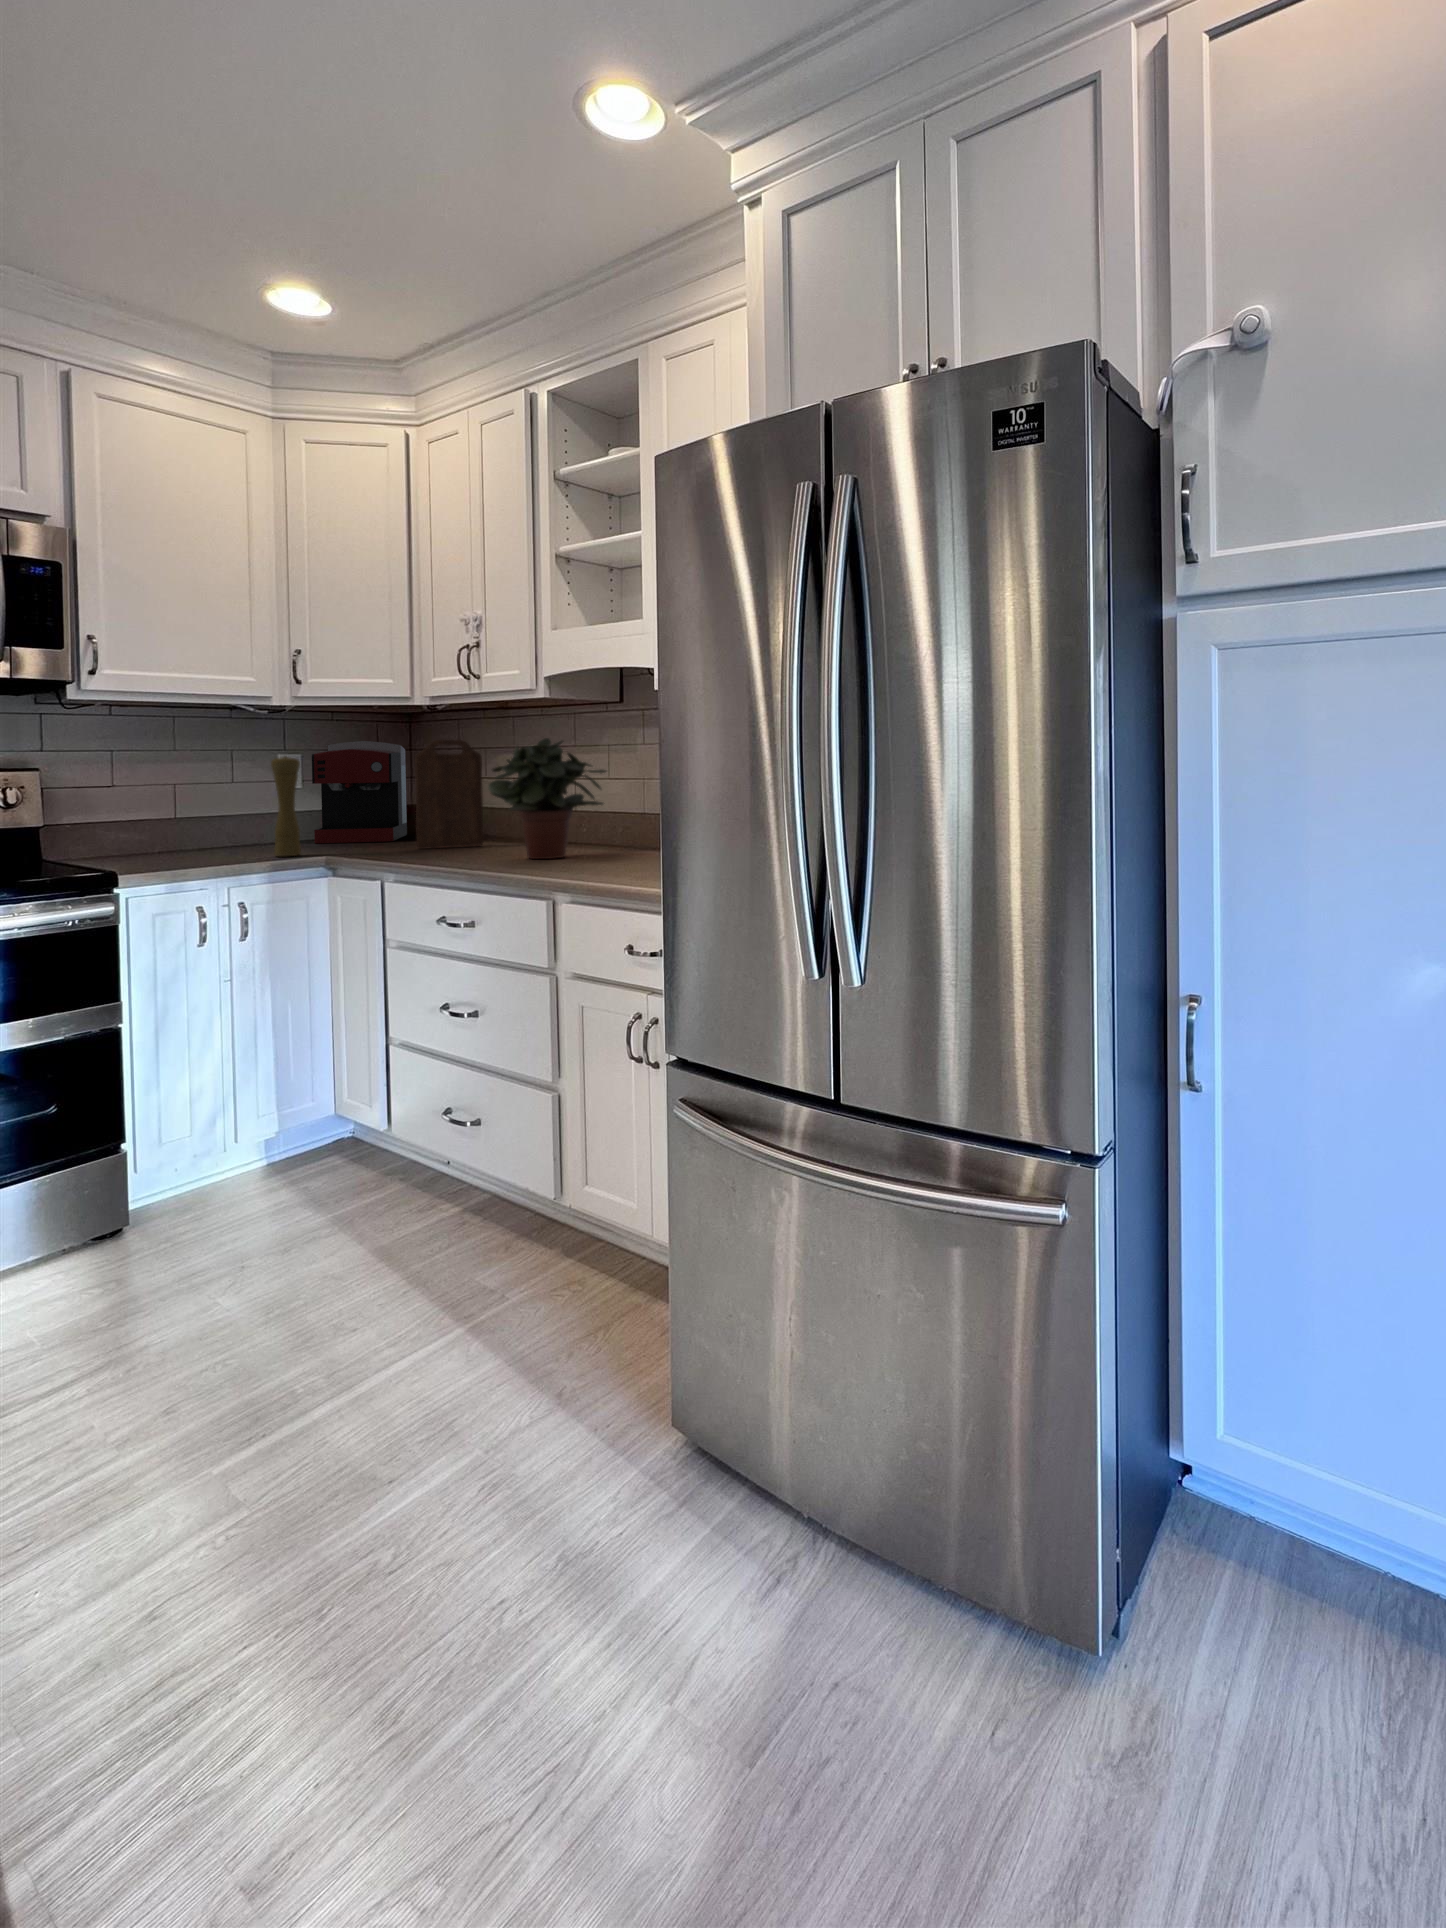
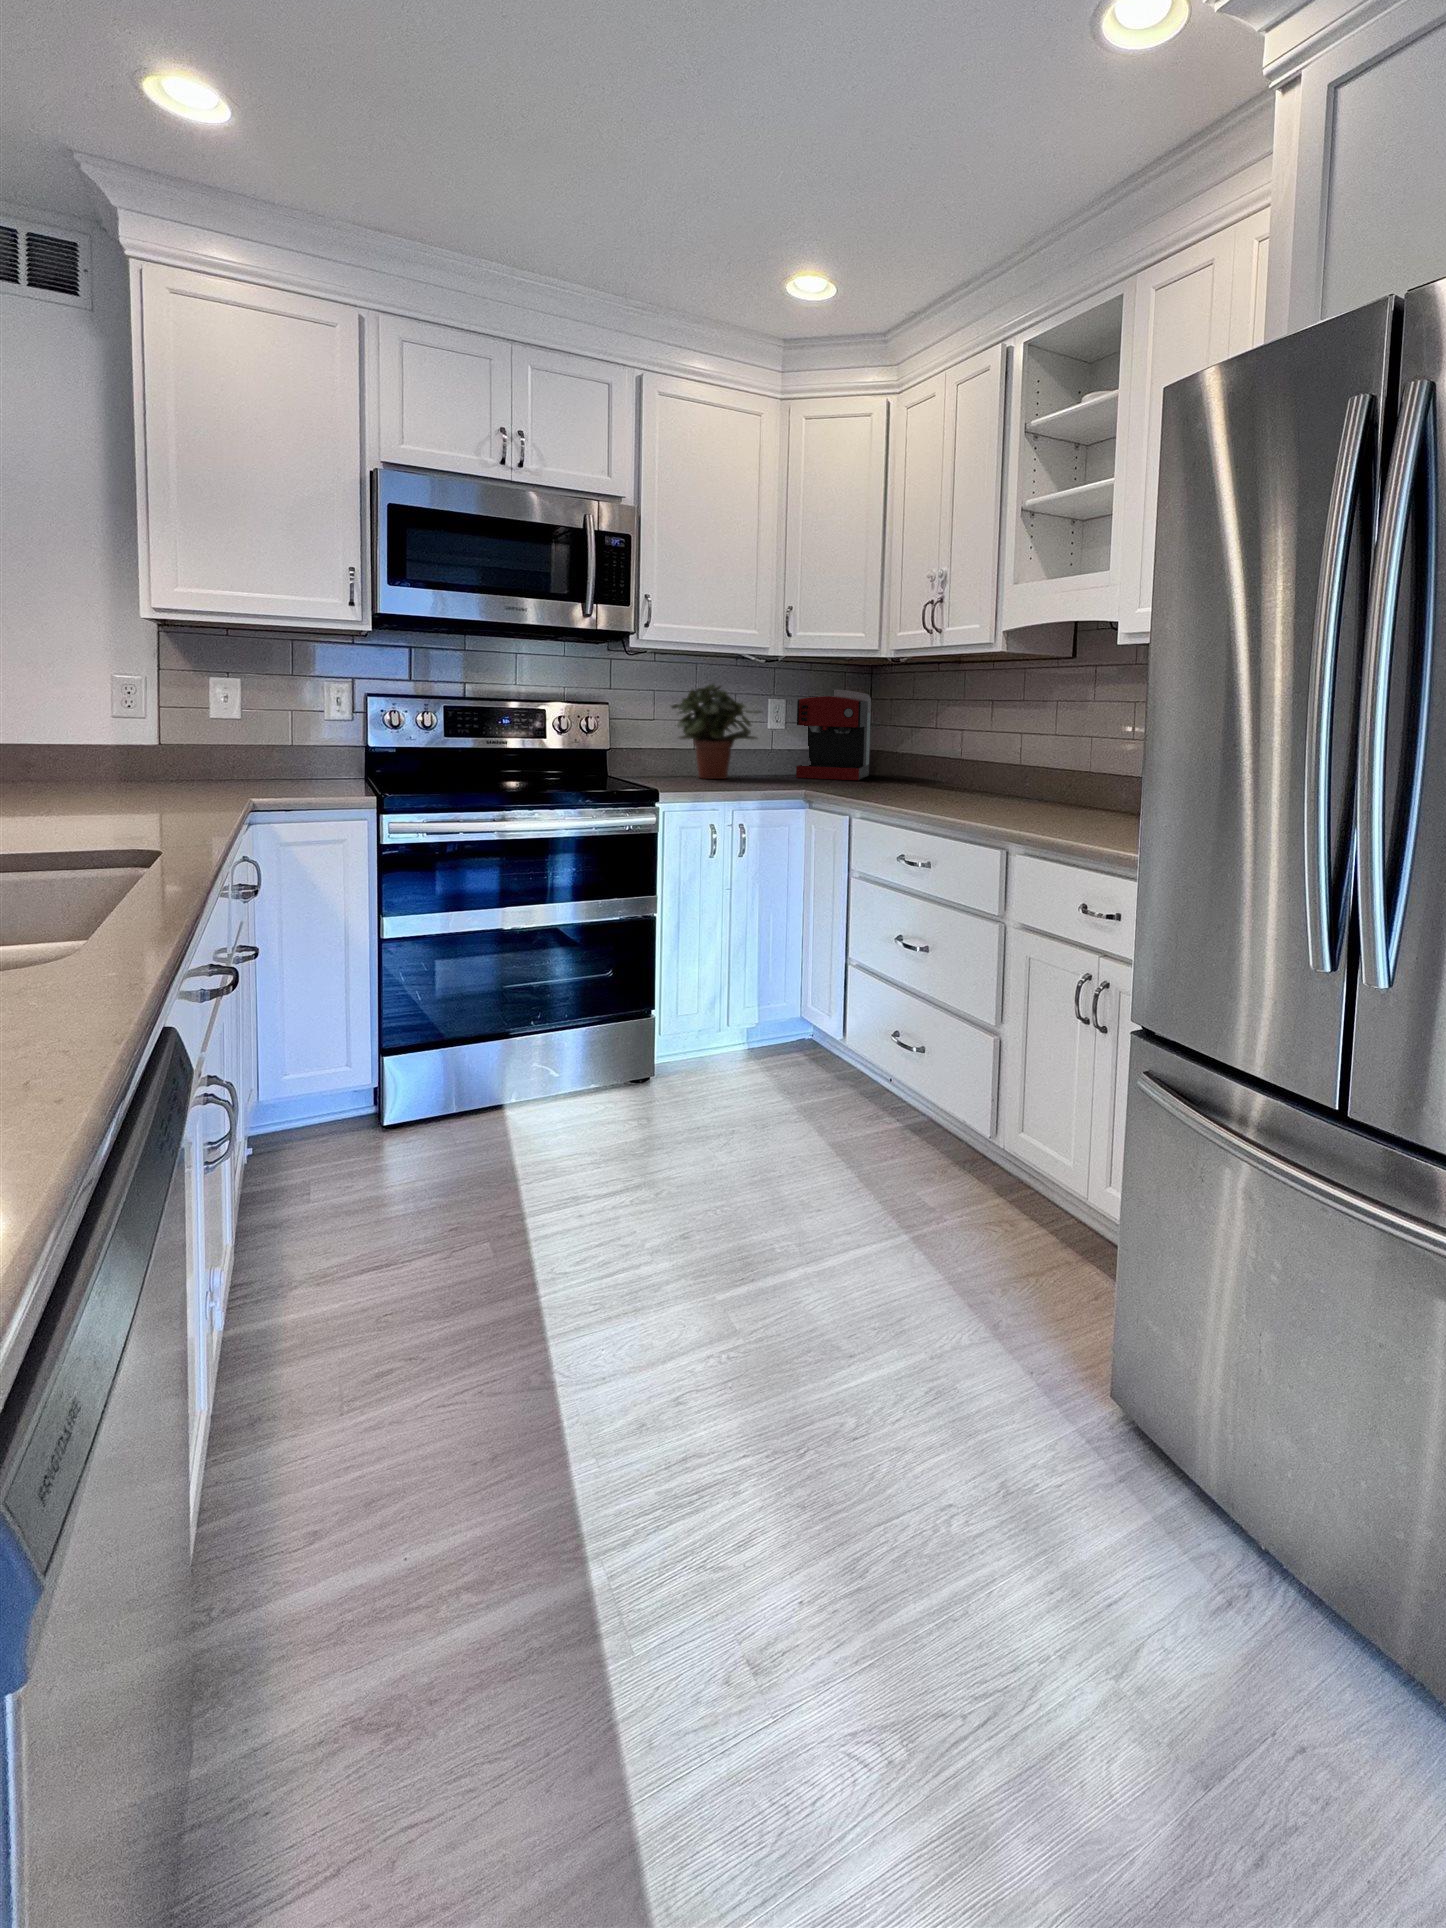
potted plant: present [489,738,606,859] -> present [671,683,760,779]
cutting board: present [415,740,483,849] -> none [880,690,939,790]
pepper mill: present [271,756,301,856] -> none [767,700,790,787]

